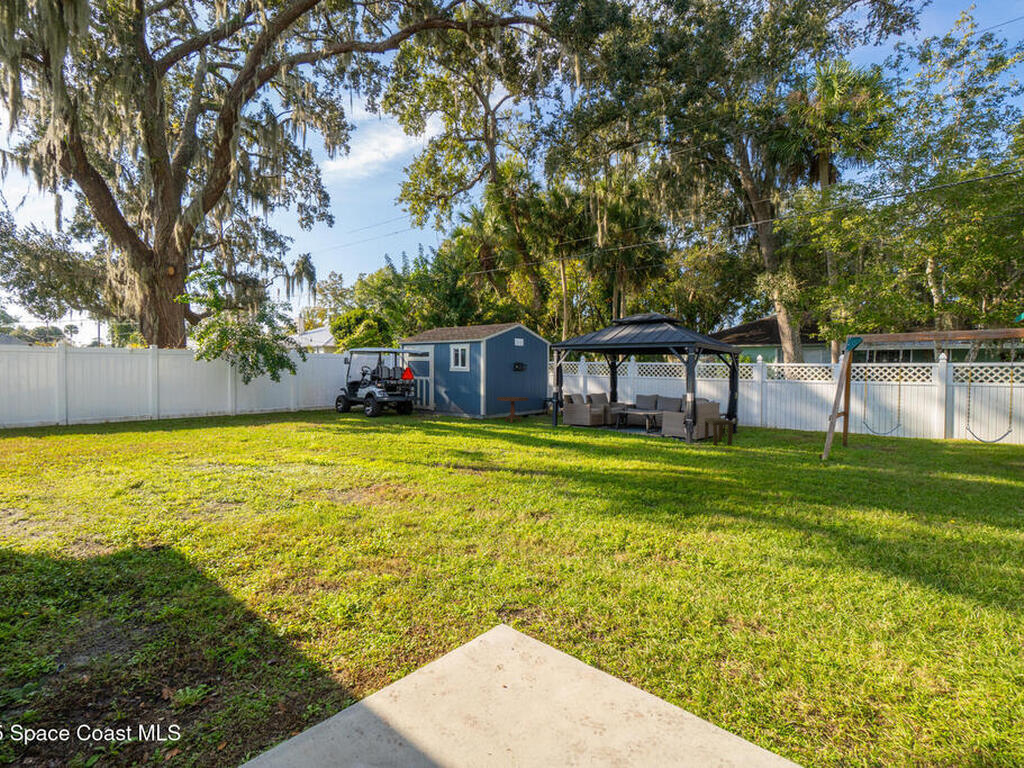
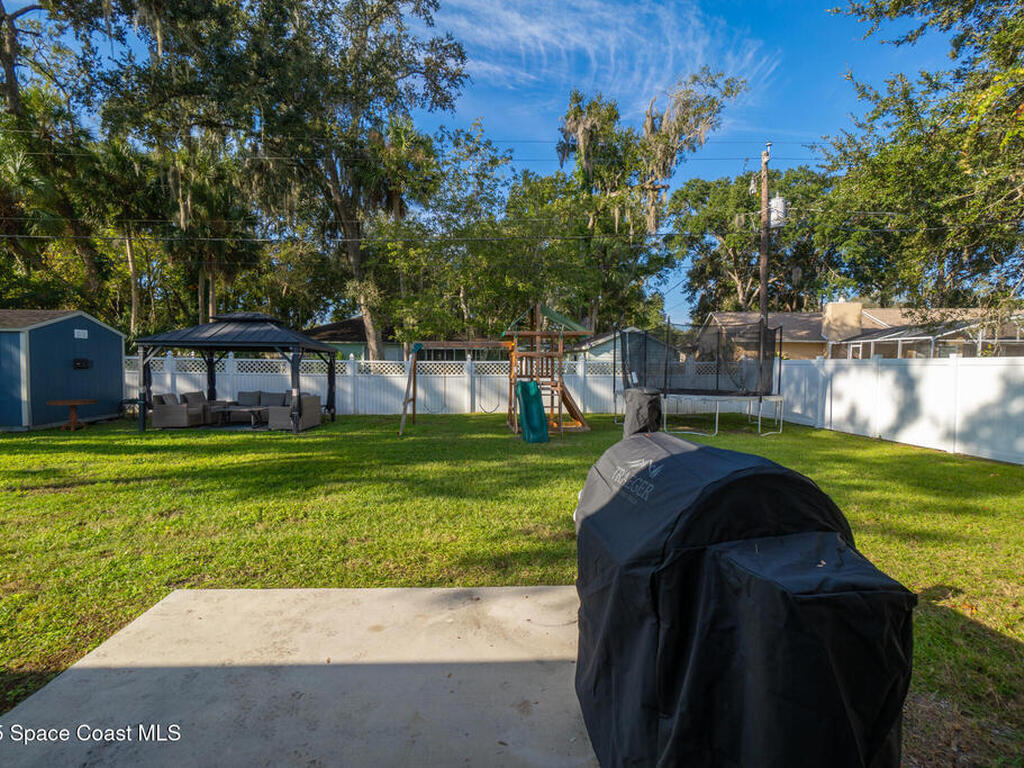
bench: present [704,418,733,445] -> none [308,409,333,433]

